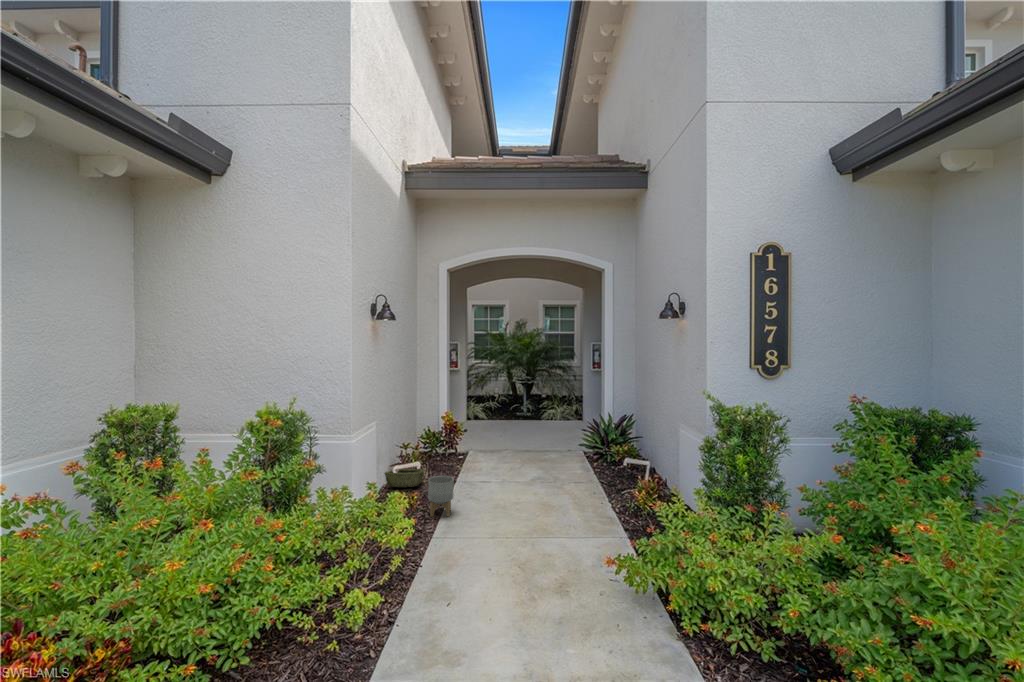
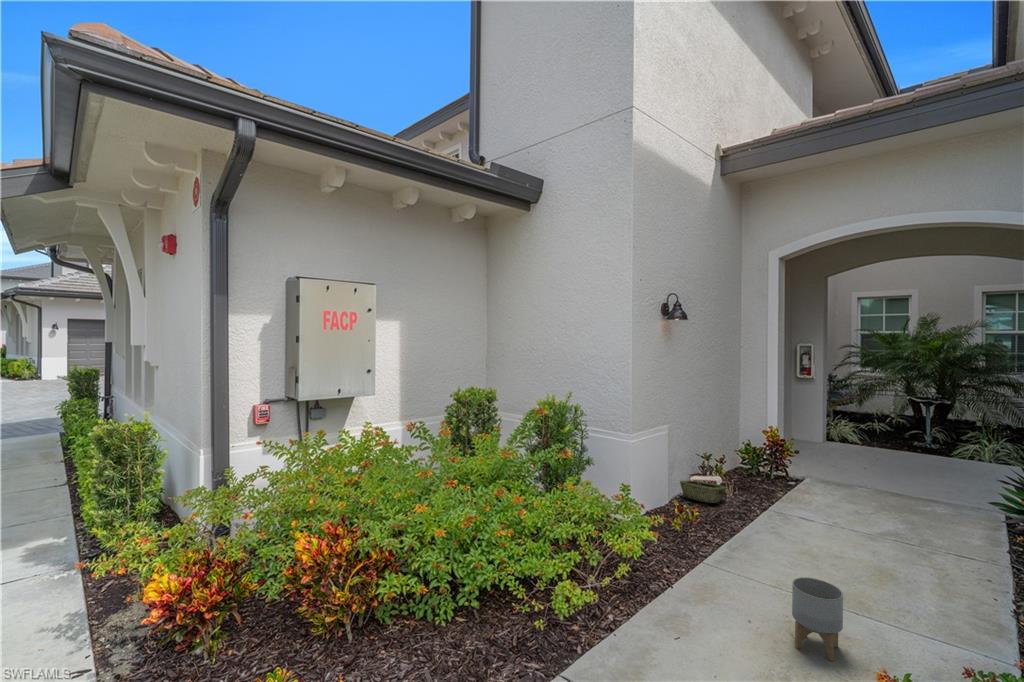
planter: present [428,476,454,517] -> present [792,577,843,661]

